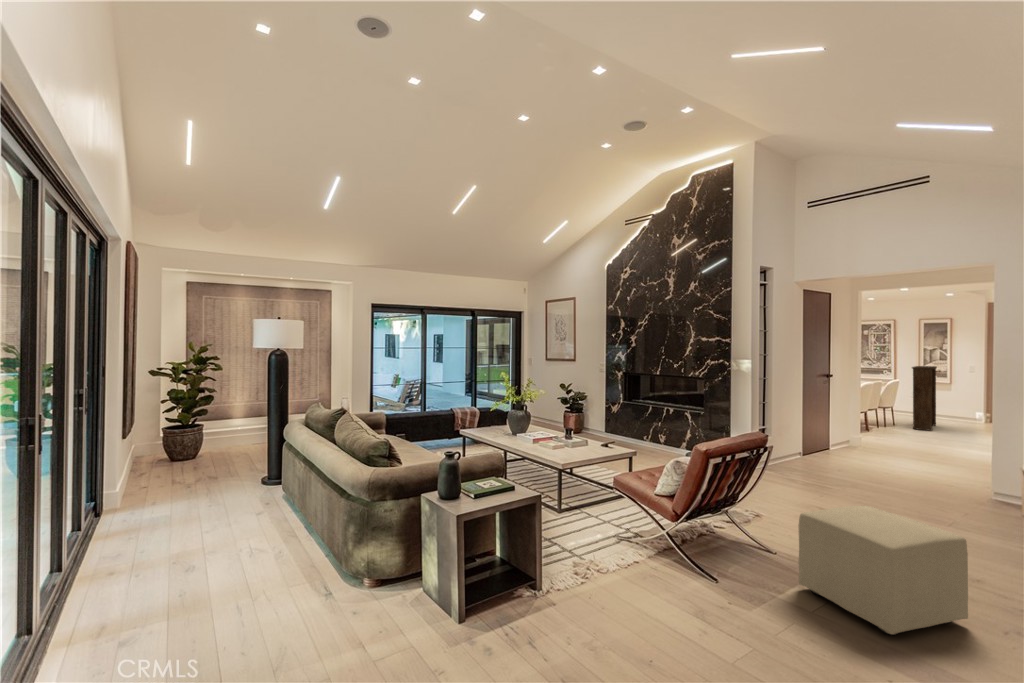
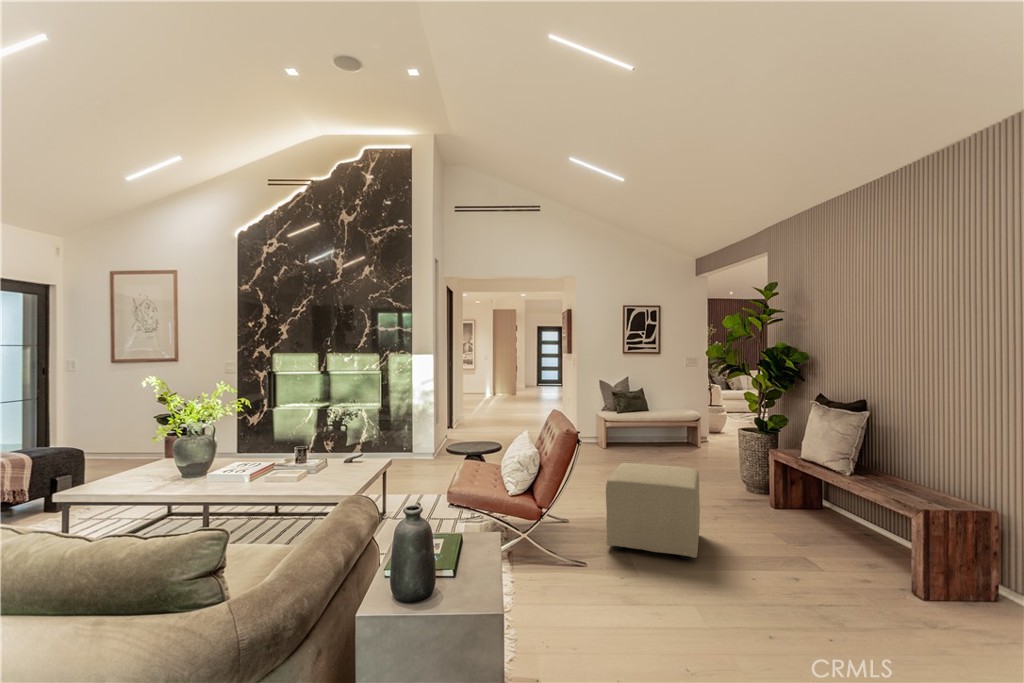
bookshelf: present [912,366,937,431] -> none [483,356,498,406]

